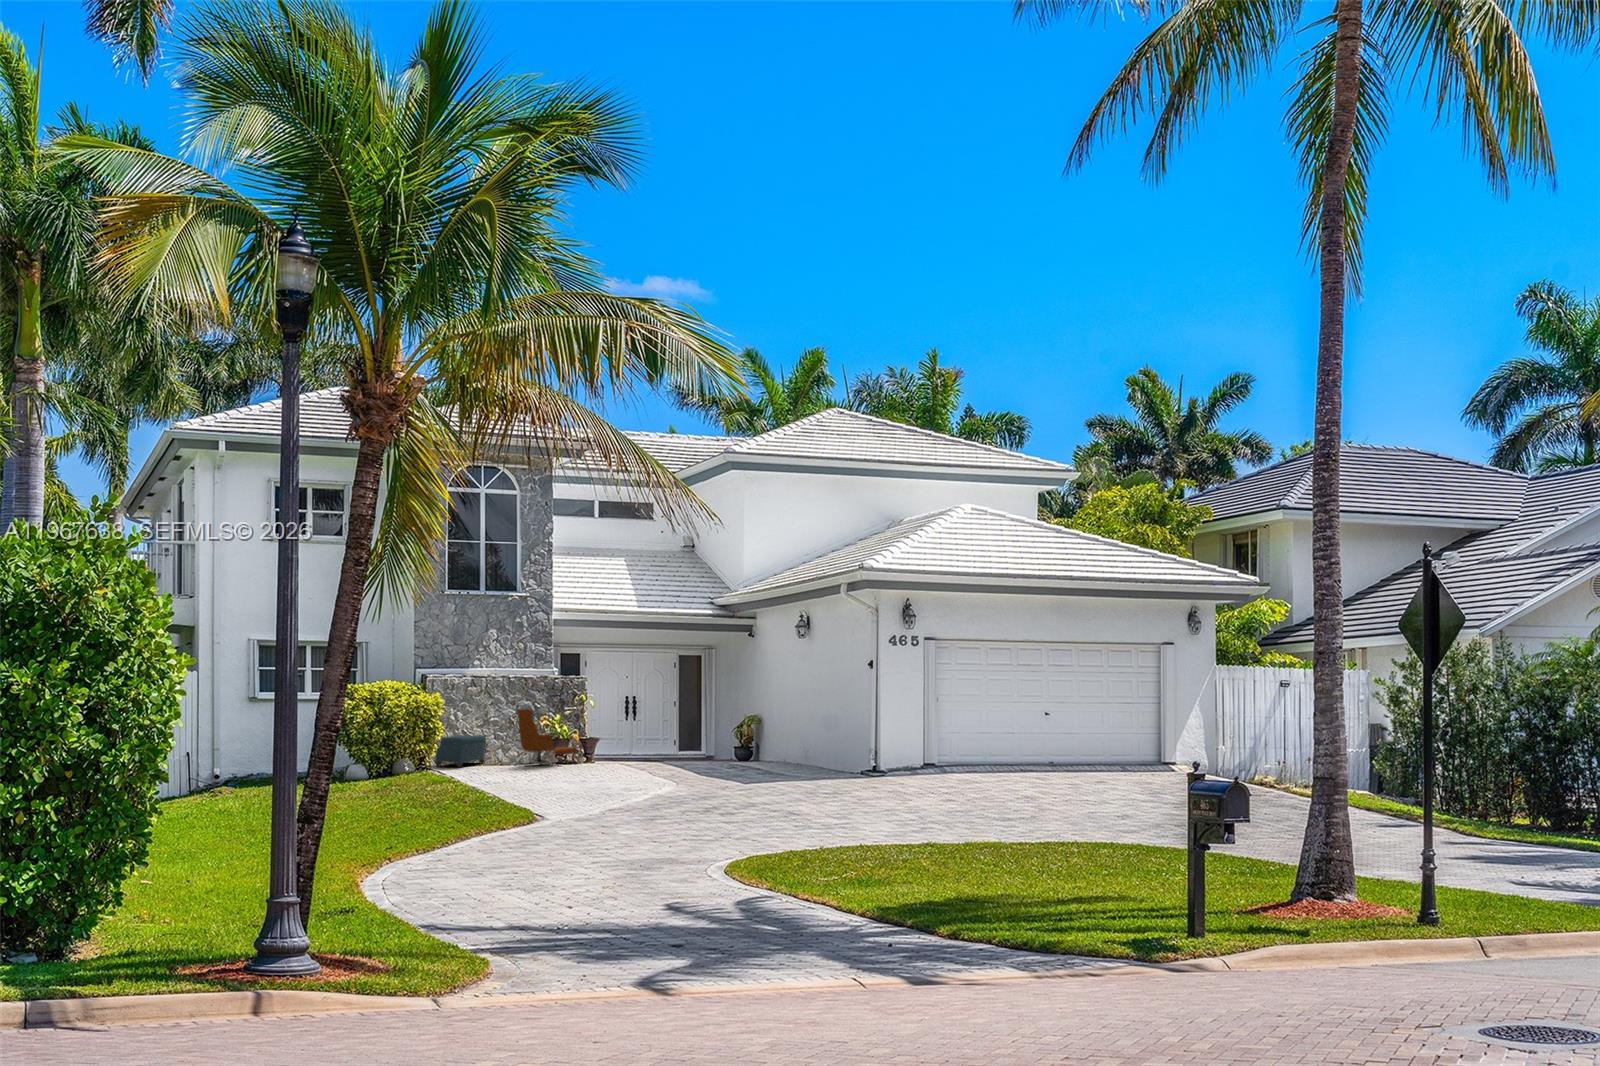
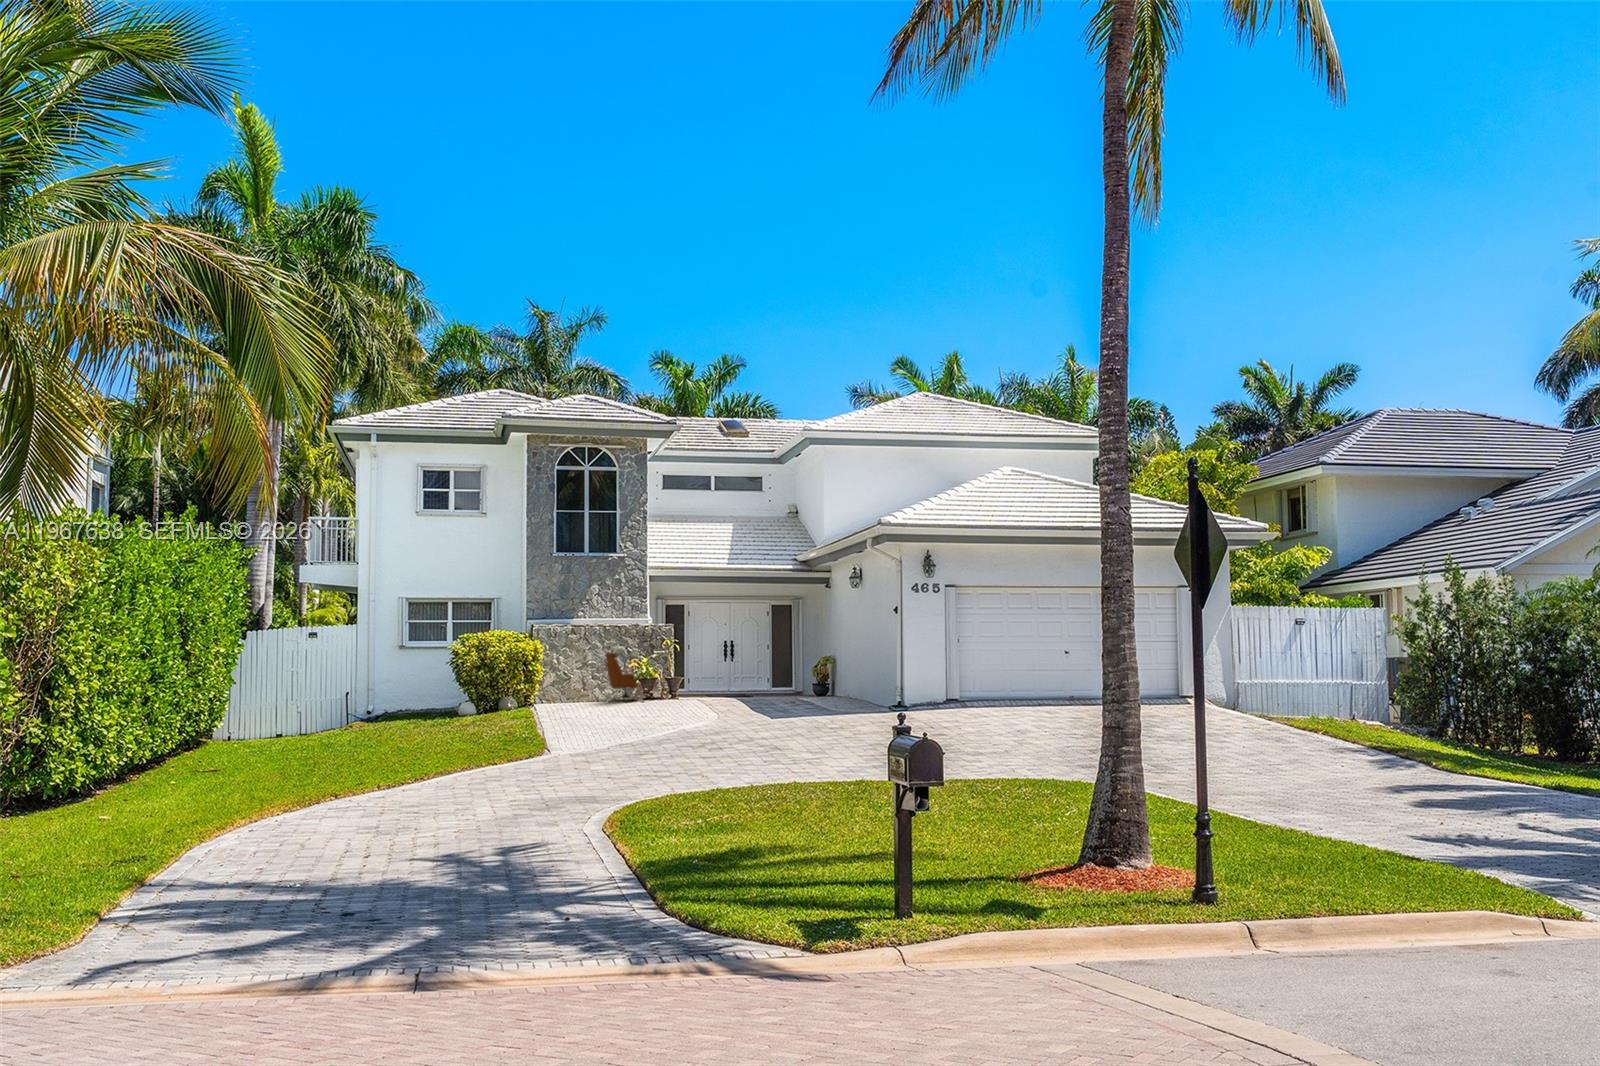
bench: present [435,735,486,767] -> none [537,675,585,702]

